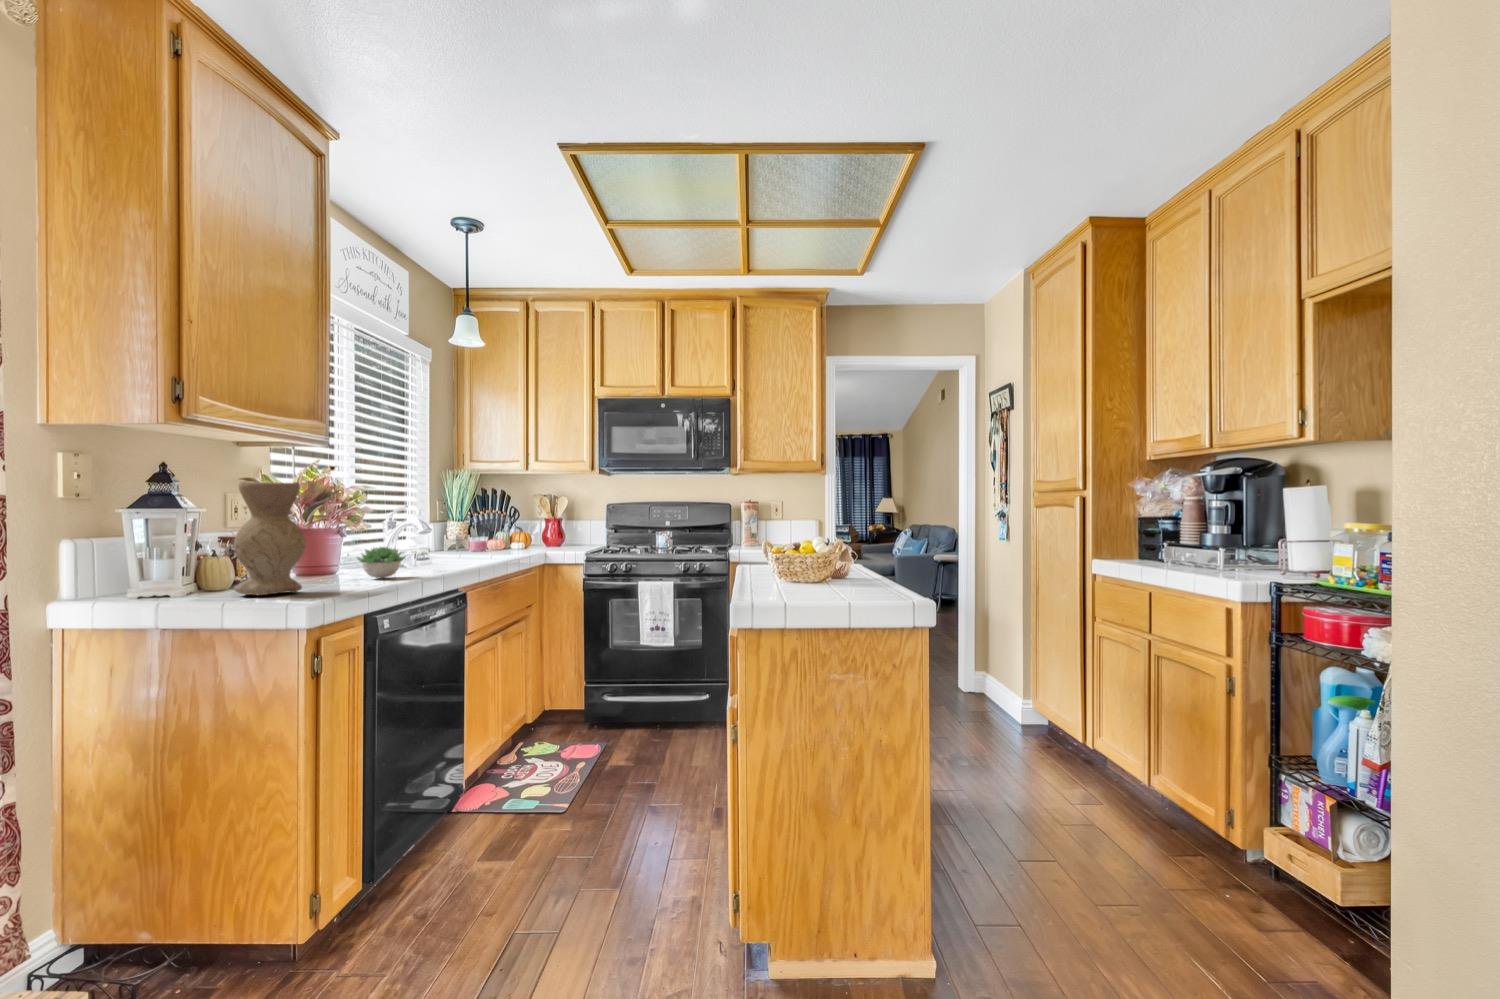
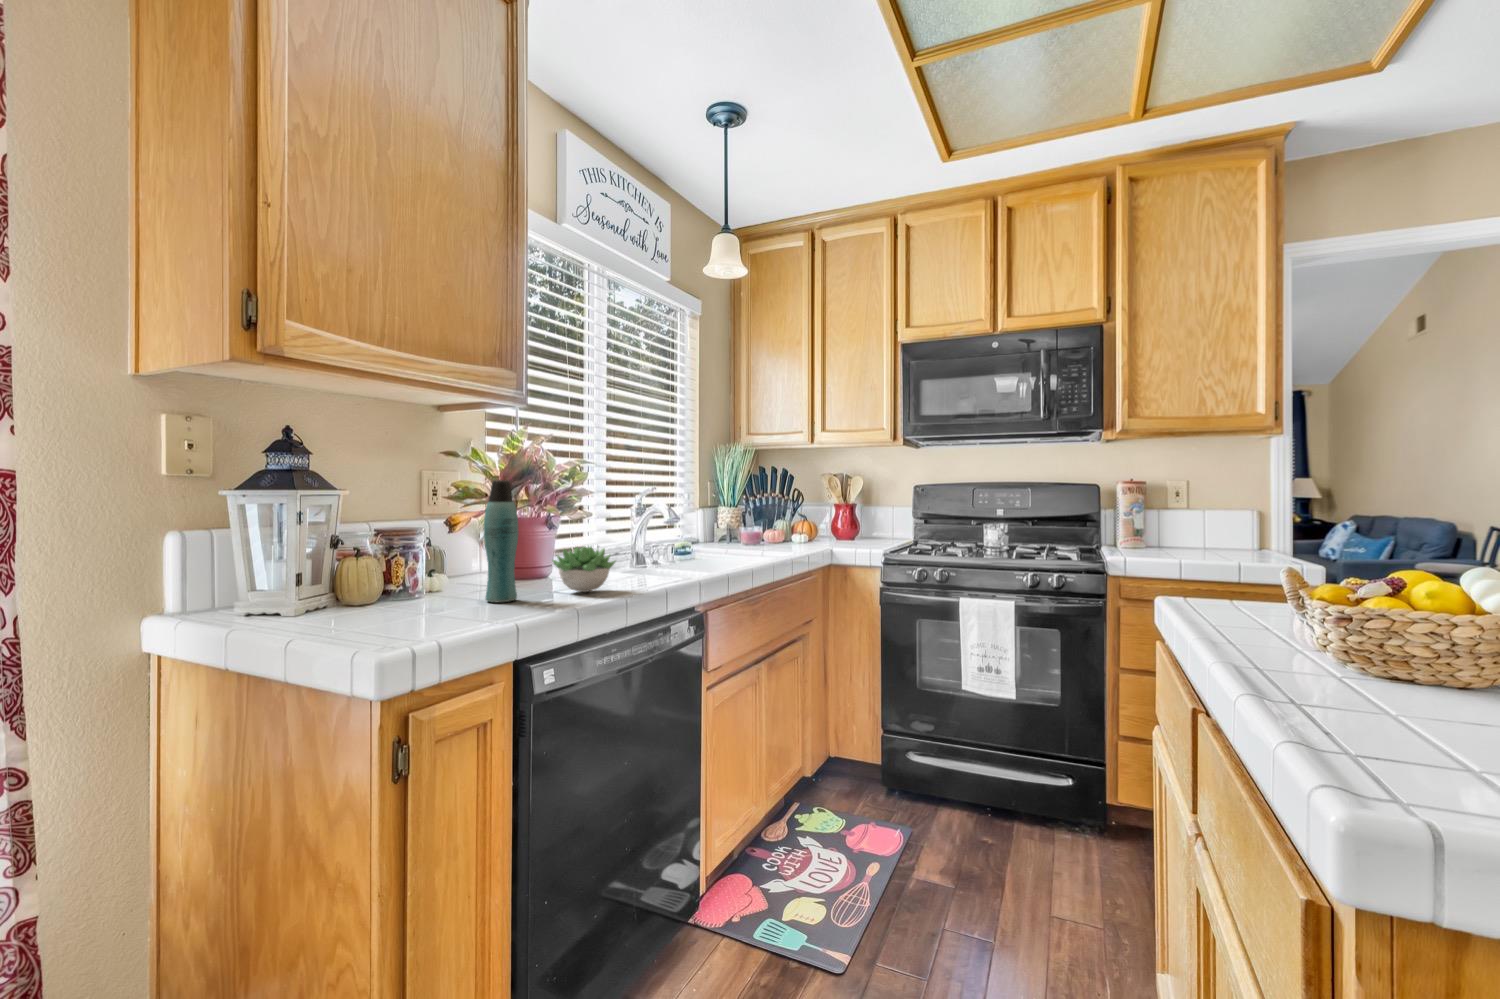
vase: present [234,481,306,595] -> none [349,449,449,623]
bottle: none [313,501,339,585] -> present [484,480,519,602]

